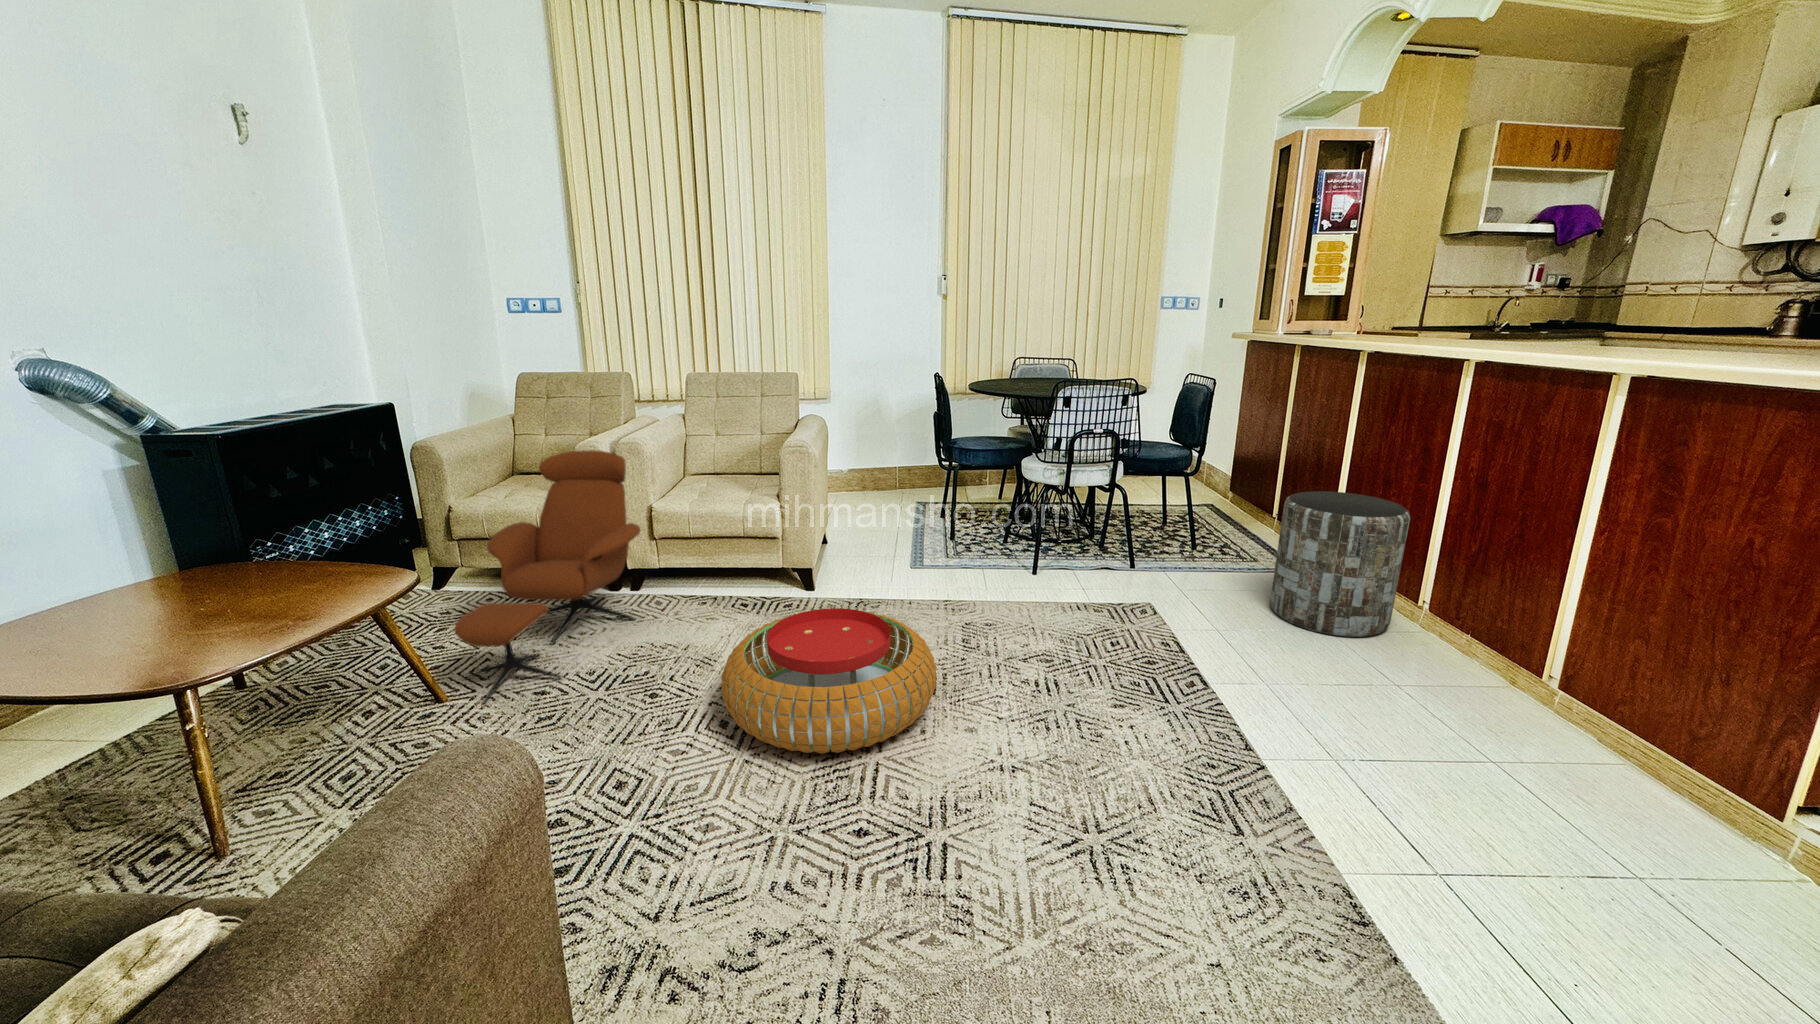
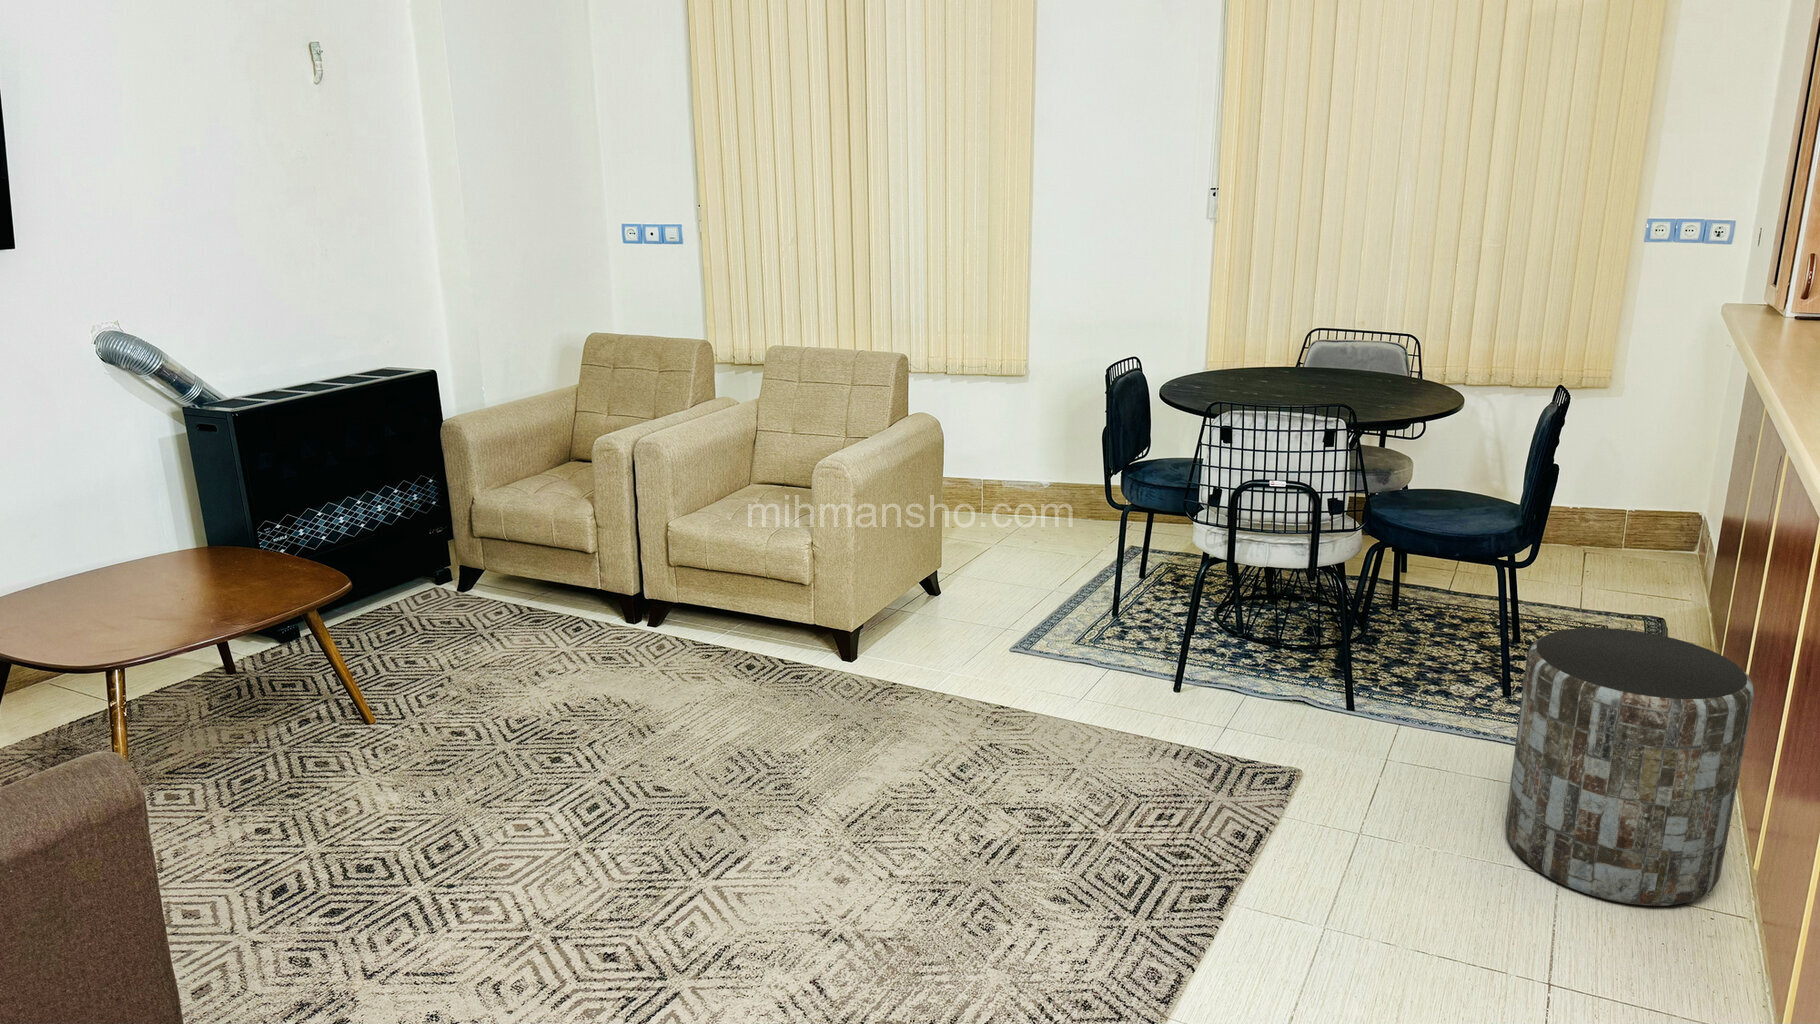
lounge chair: present [454,451,640,703] -> none [387,446,627,730]
pouf: present [721,608,936,754] -> none [582,690,857,872]

